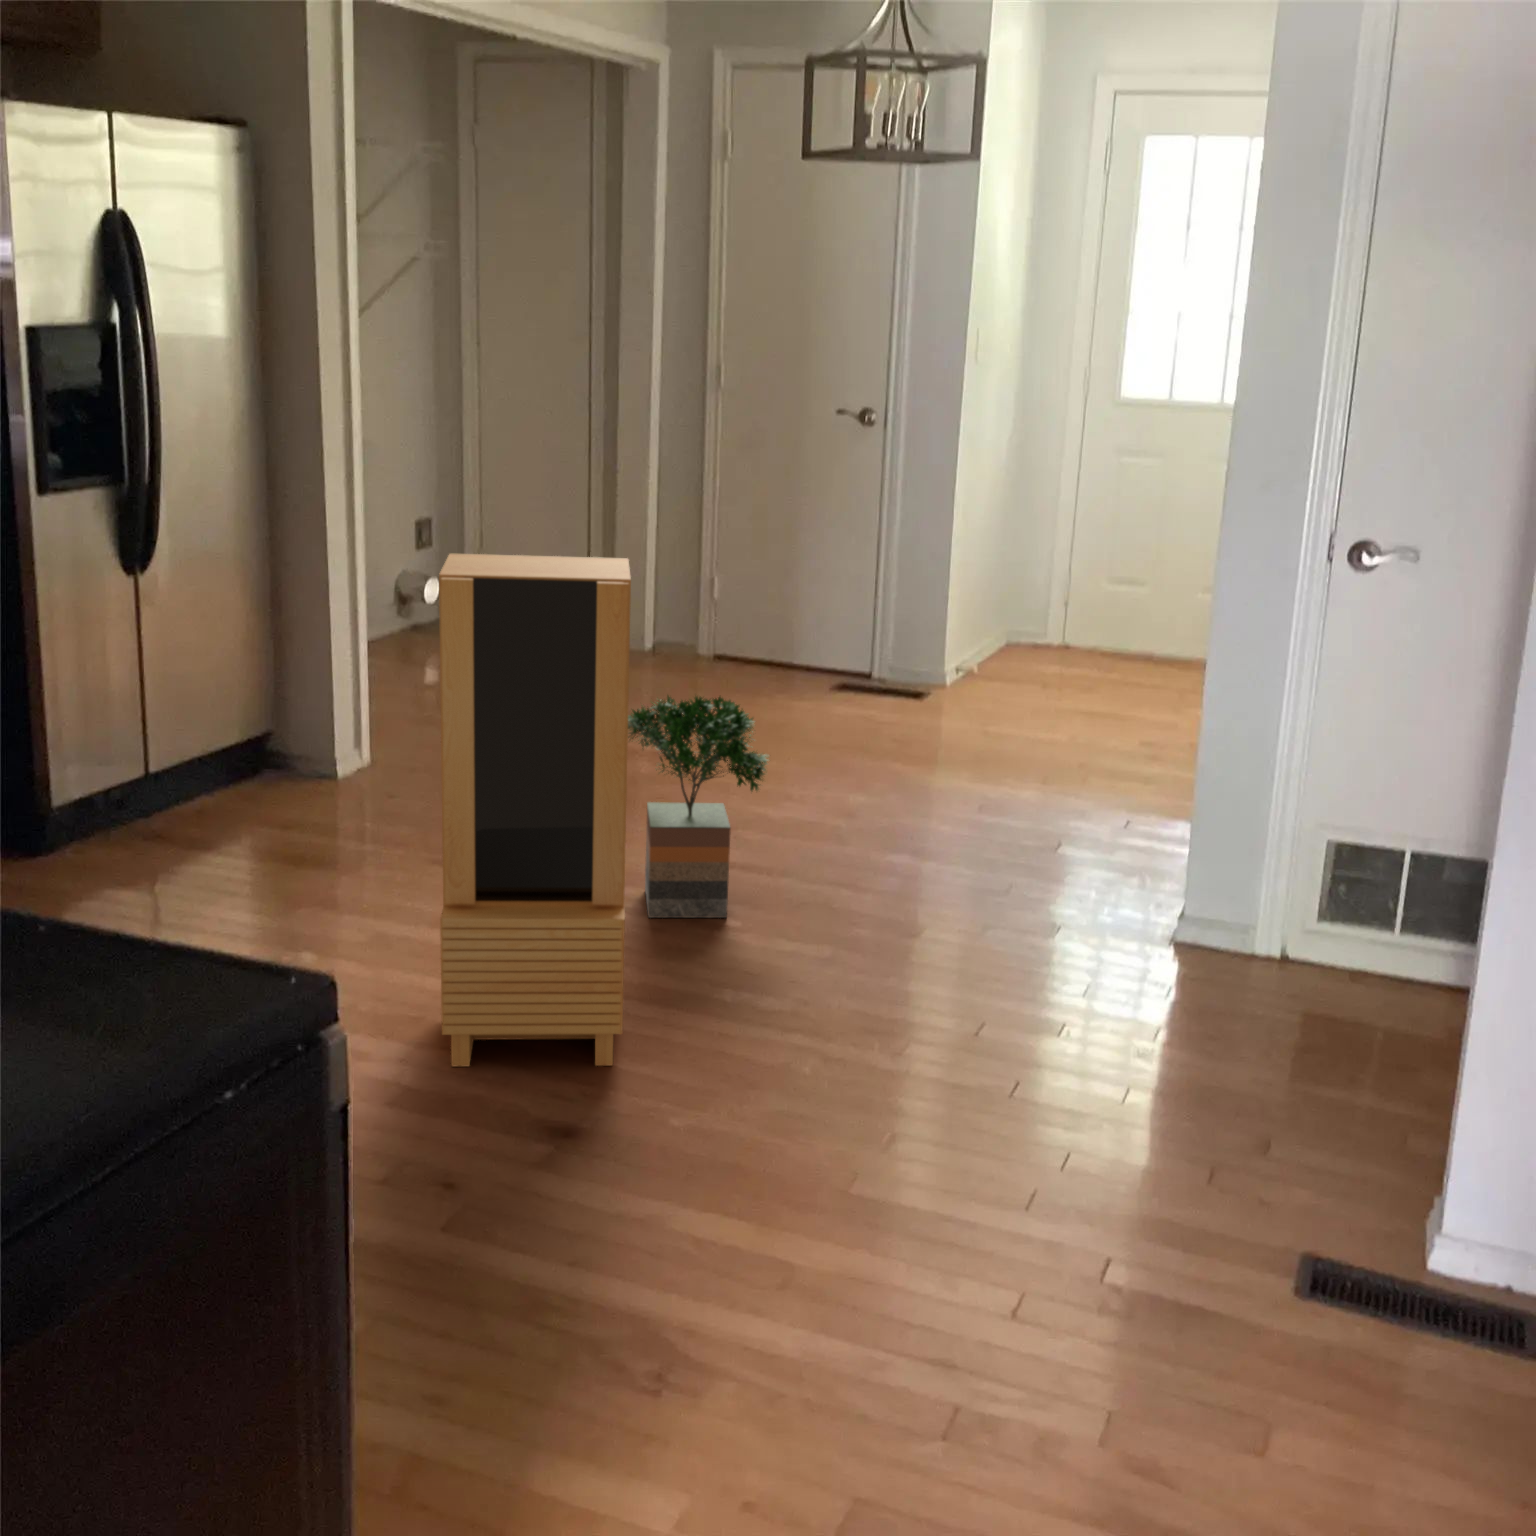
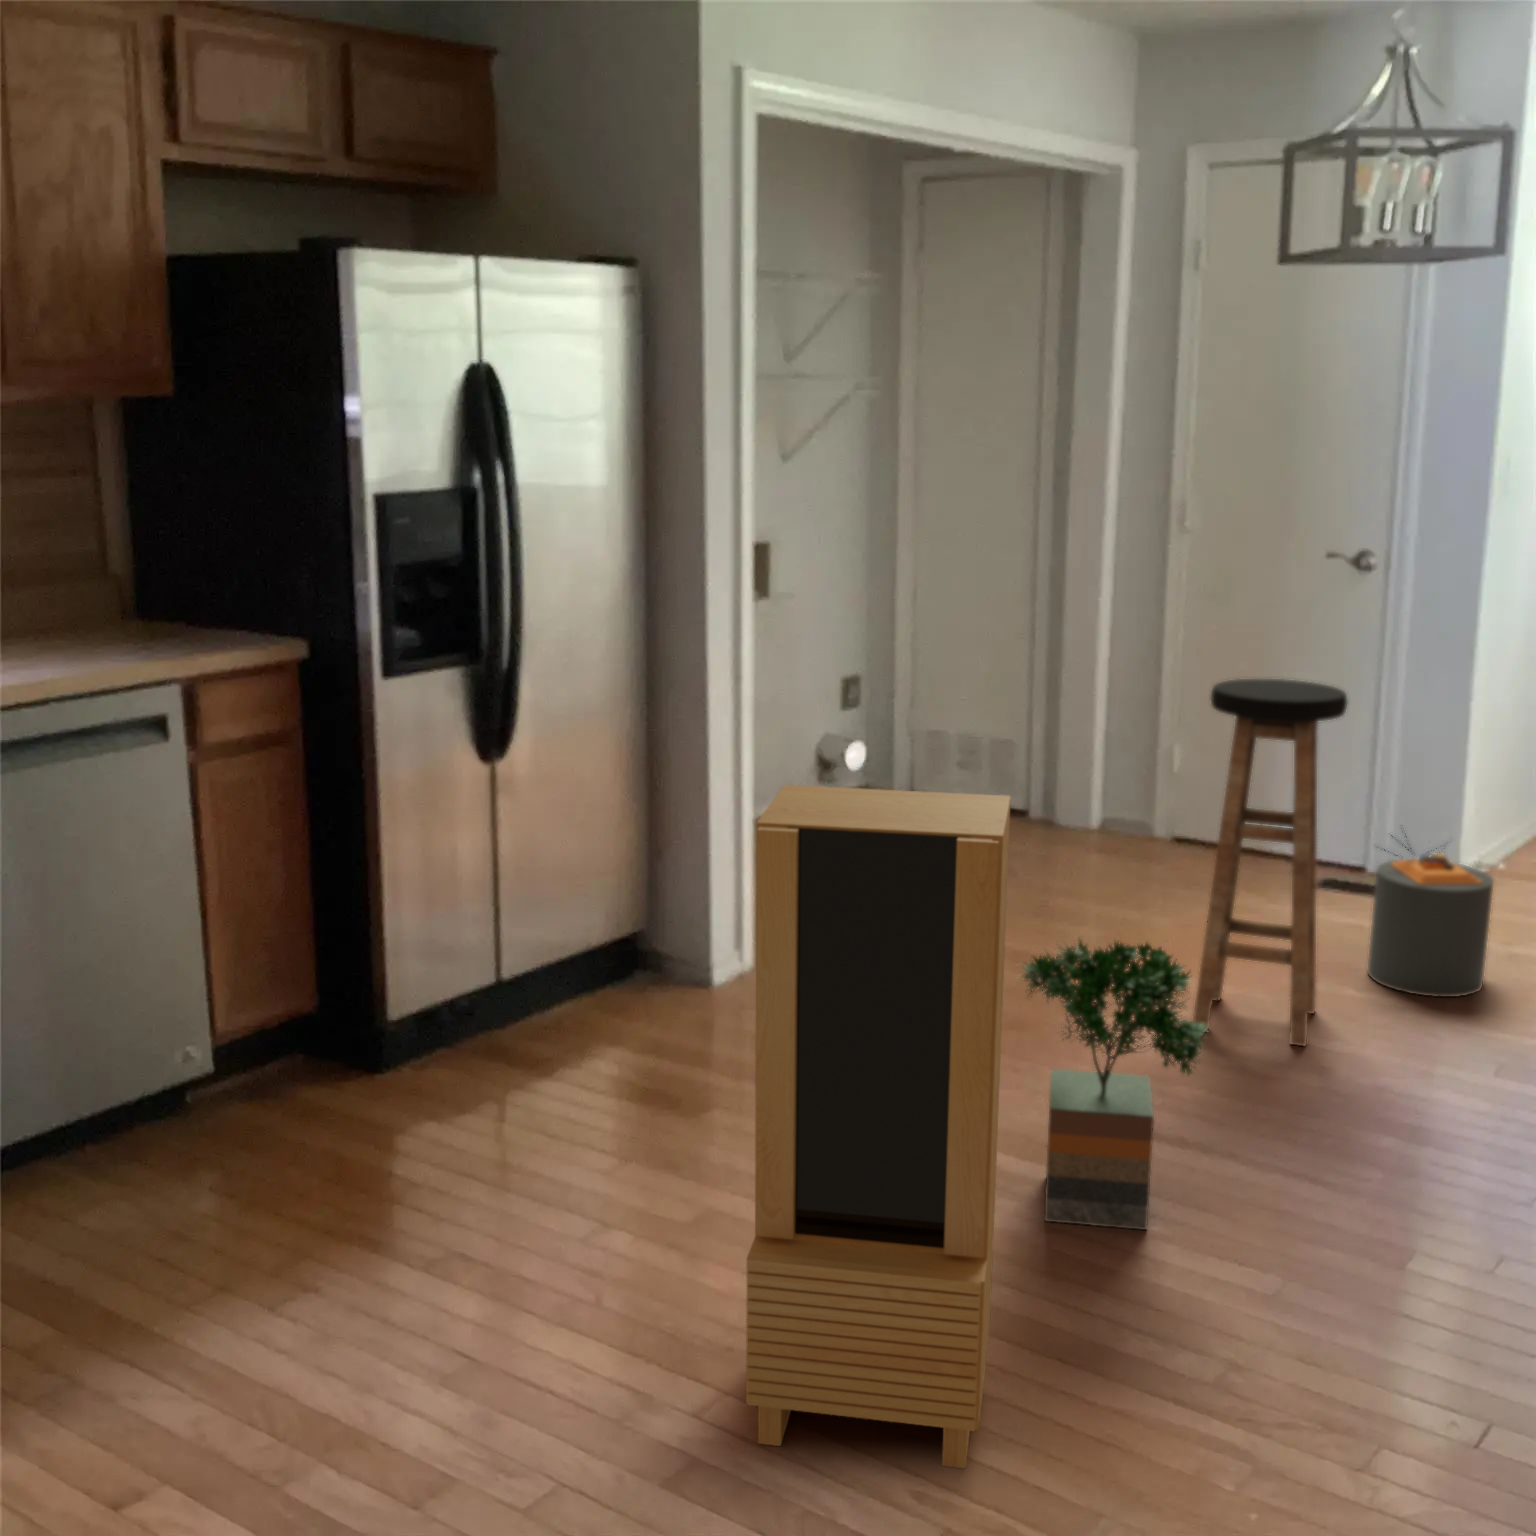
bar stool: none [746,502,861,796] -> present [1193,679,1347,1046]
trash can: none [877,621,971,759] -> present [1368,825,1493,997]

